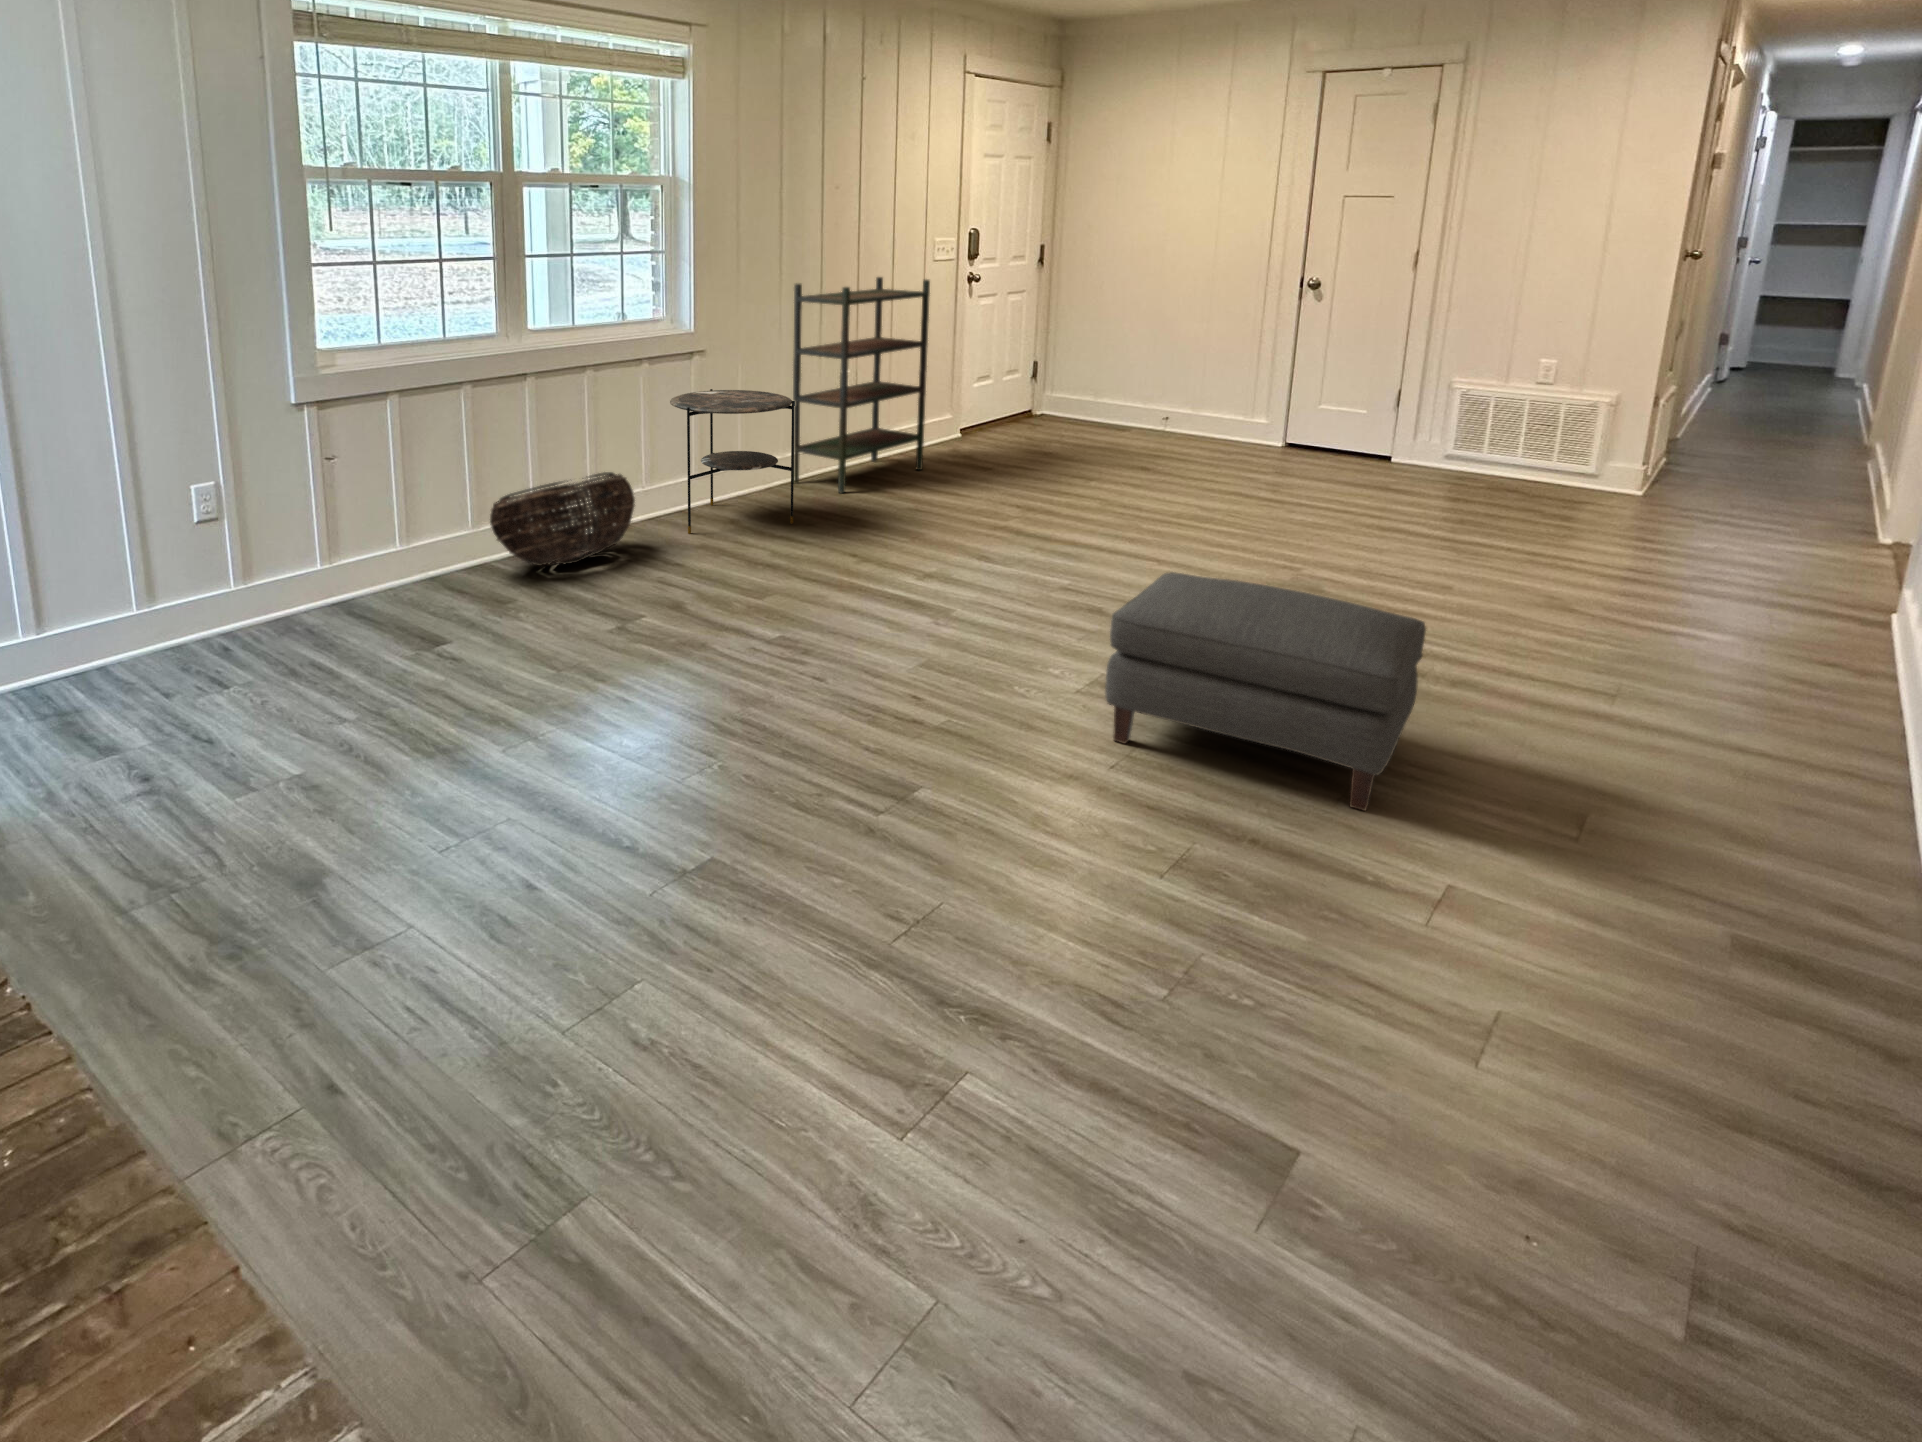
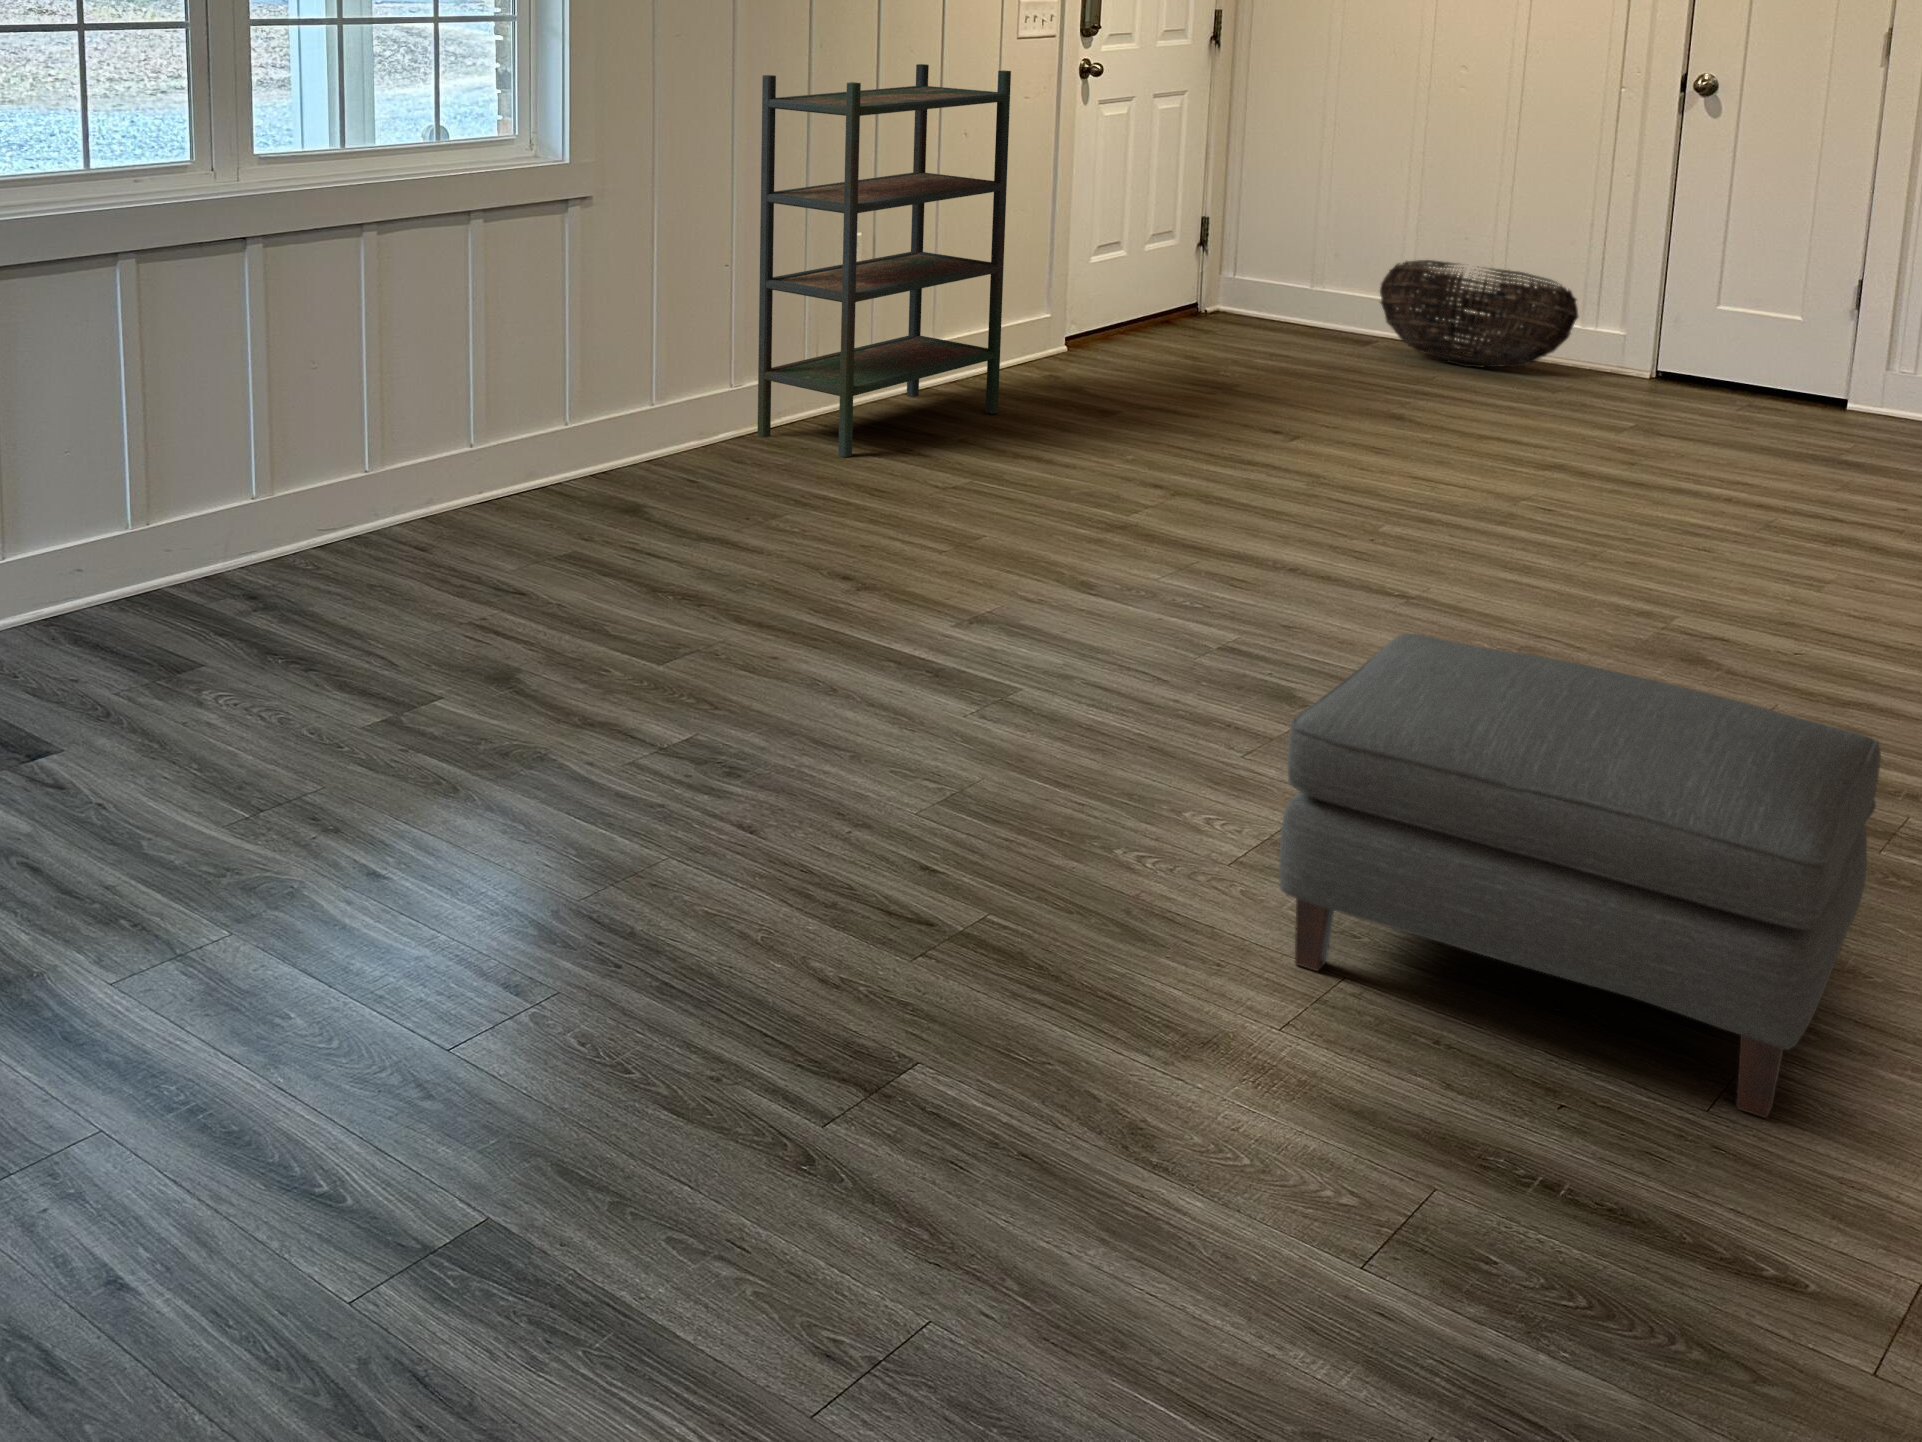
side table: present [670,389,795,534] -> none [522,266,750,533]
basket: present [490,472,635,565] -> present [1380,260,1579,367]

